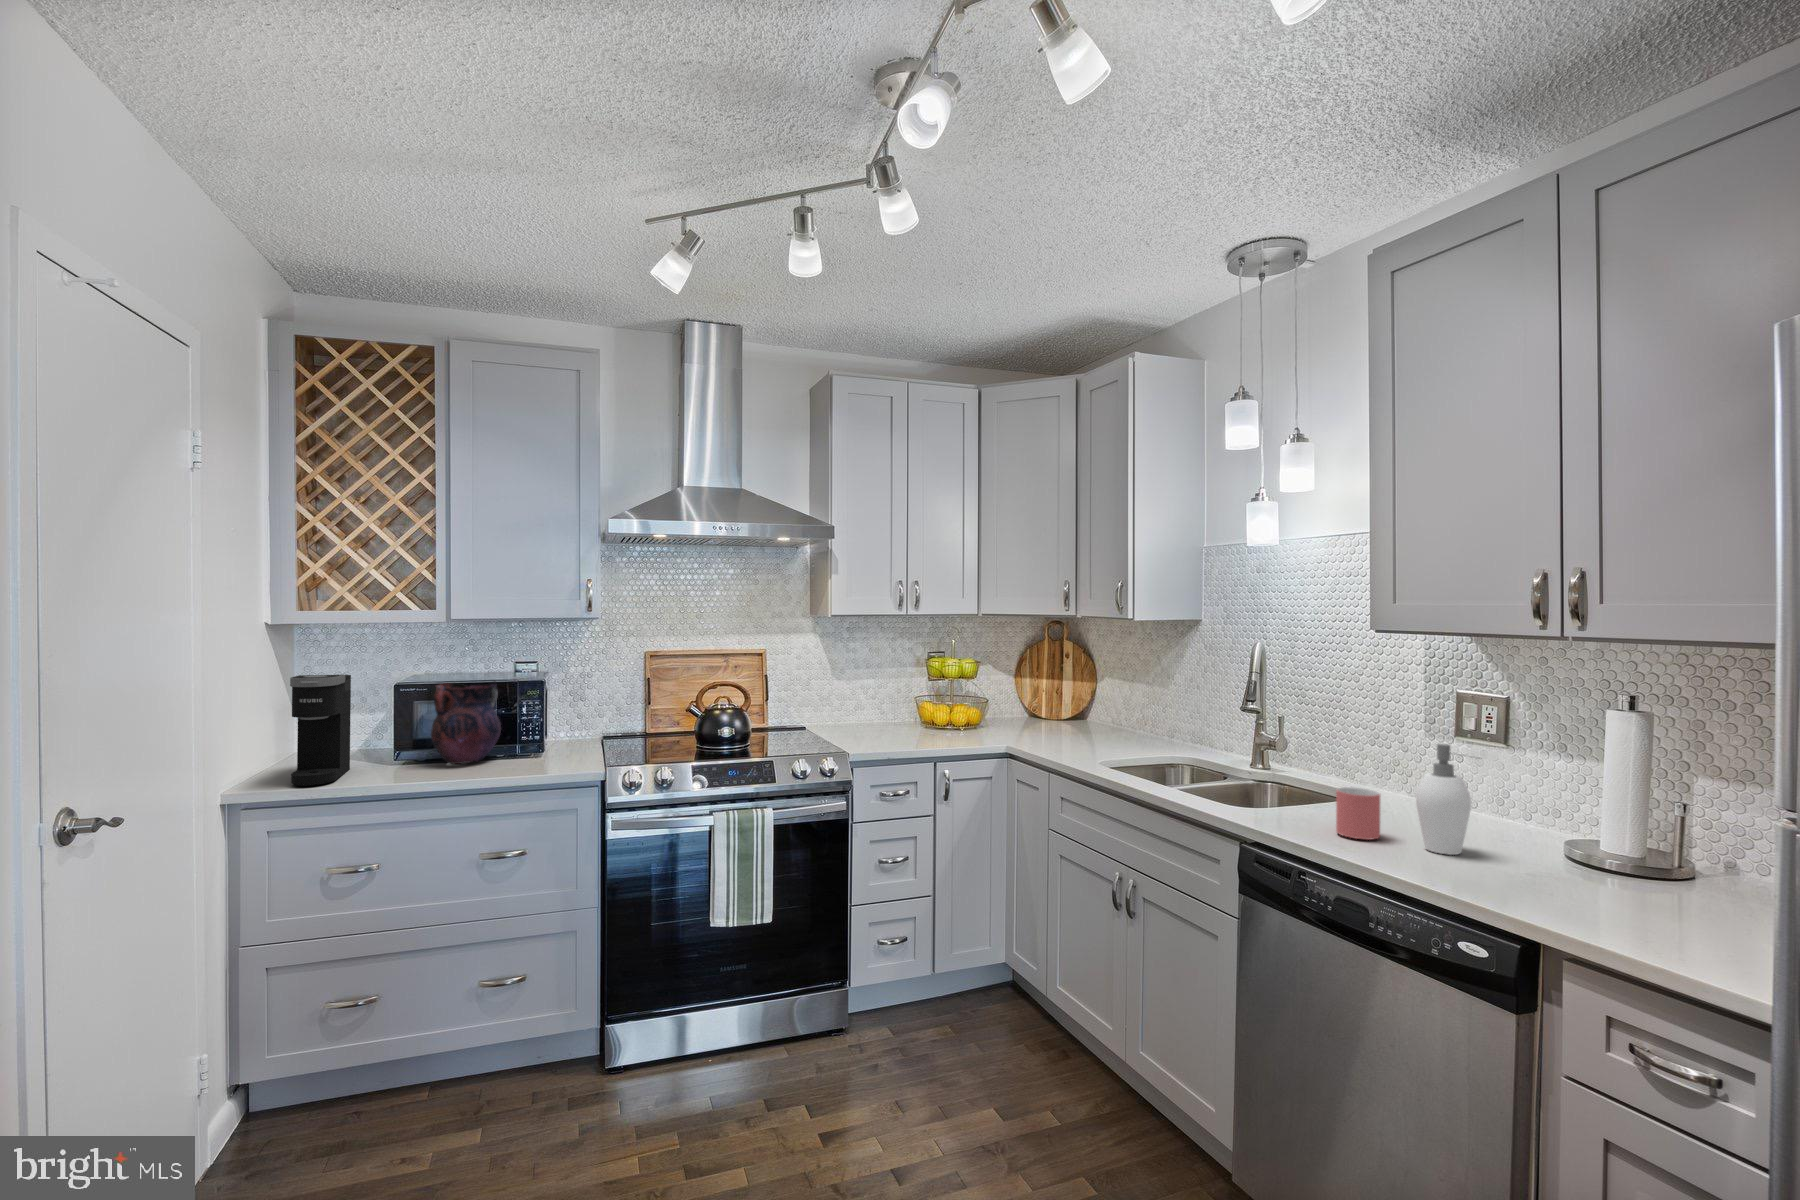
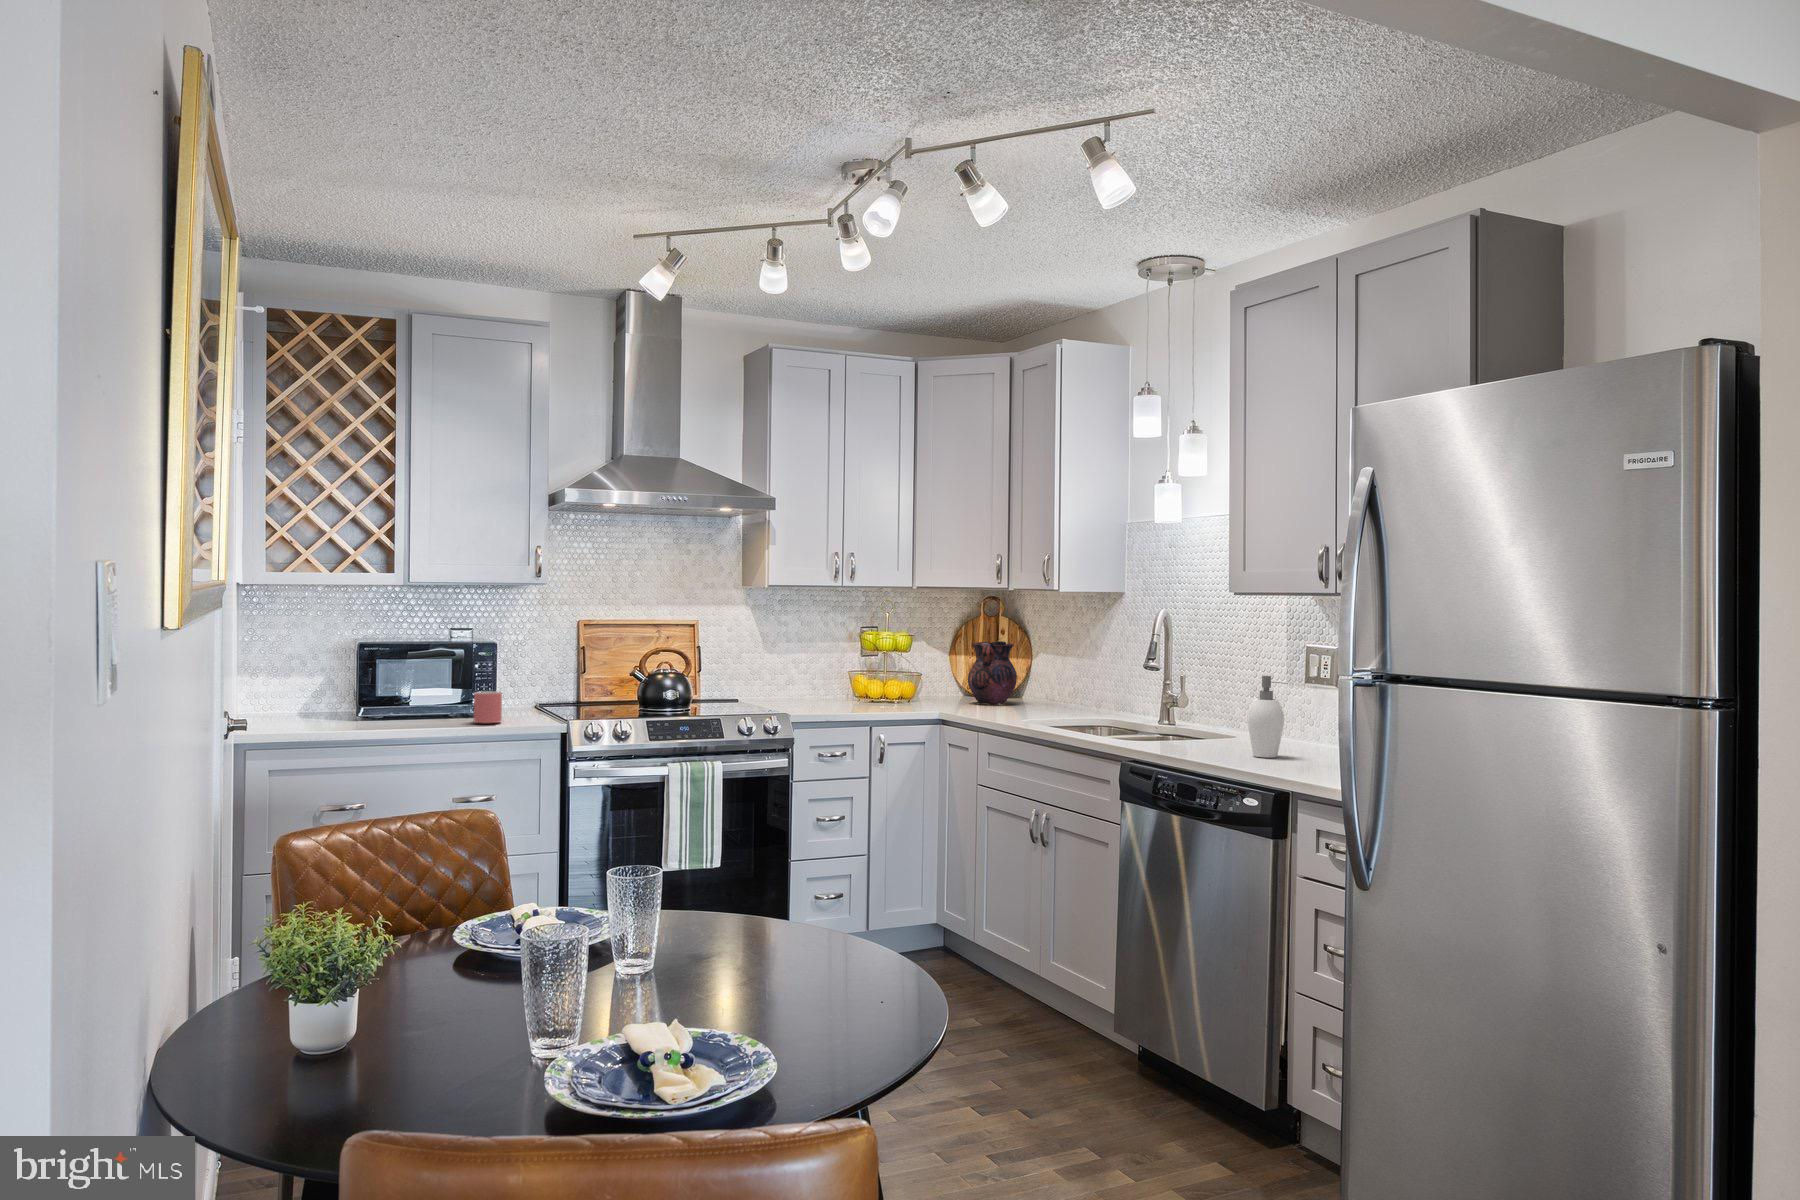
coffee maker: present [290,675,351,786] -> none [282,631,324,731]
vase: present [431,682,501,764] -> present [968,641,1017,705]
mug: present [1336,787,1380,840] -> present [474,691,502,723]

